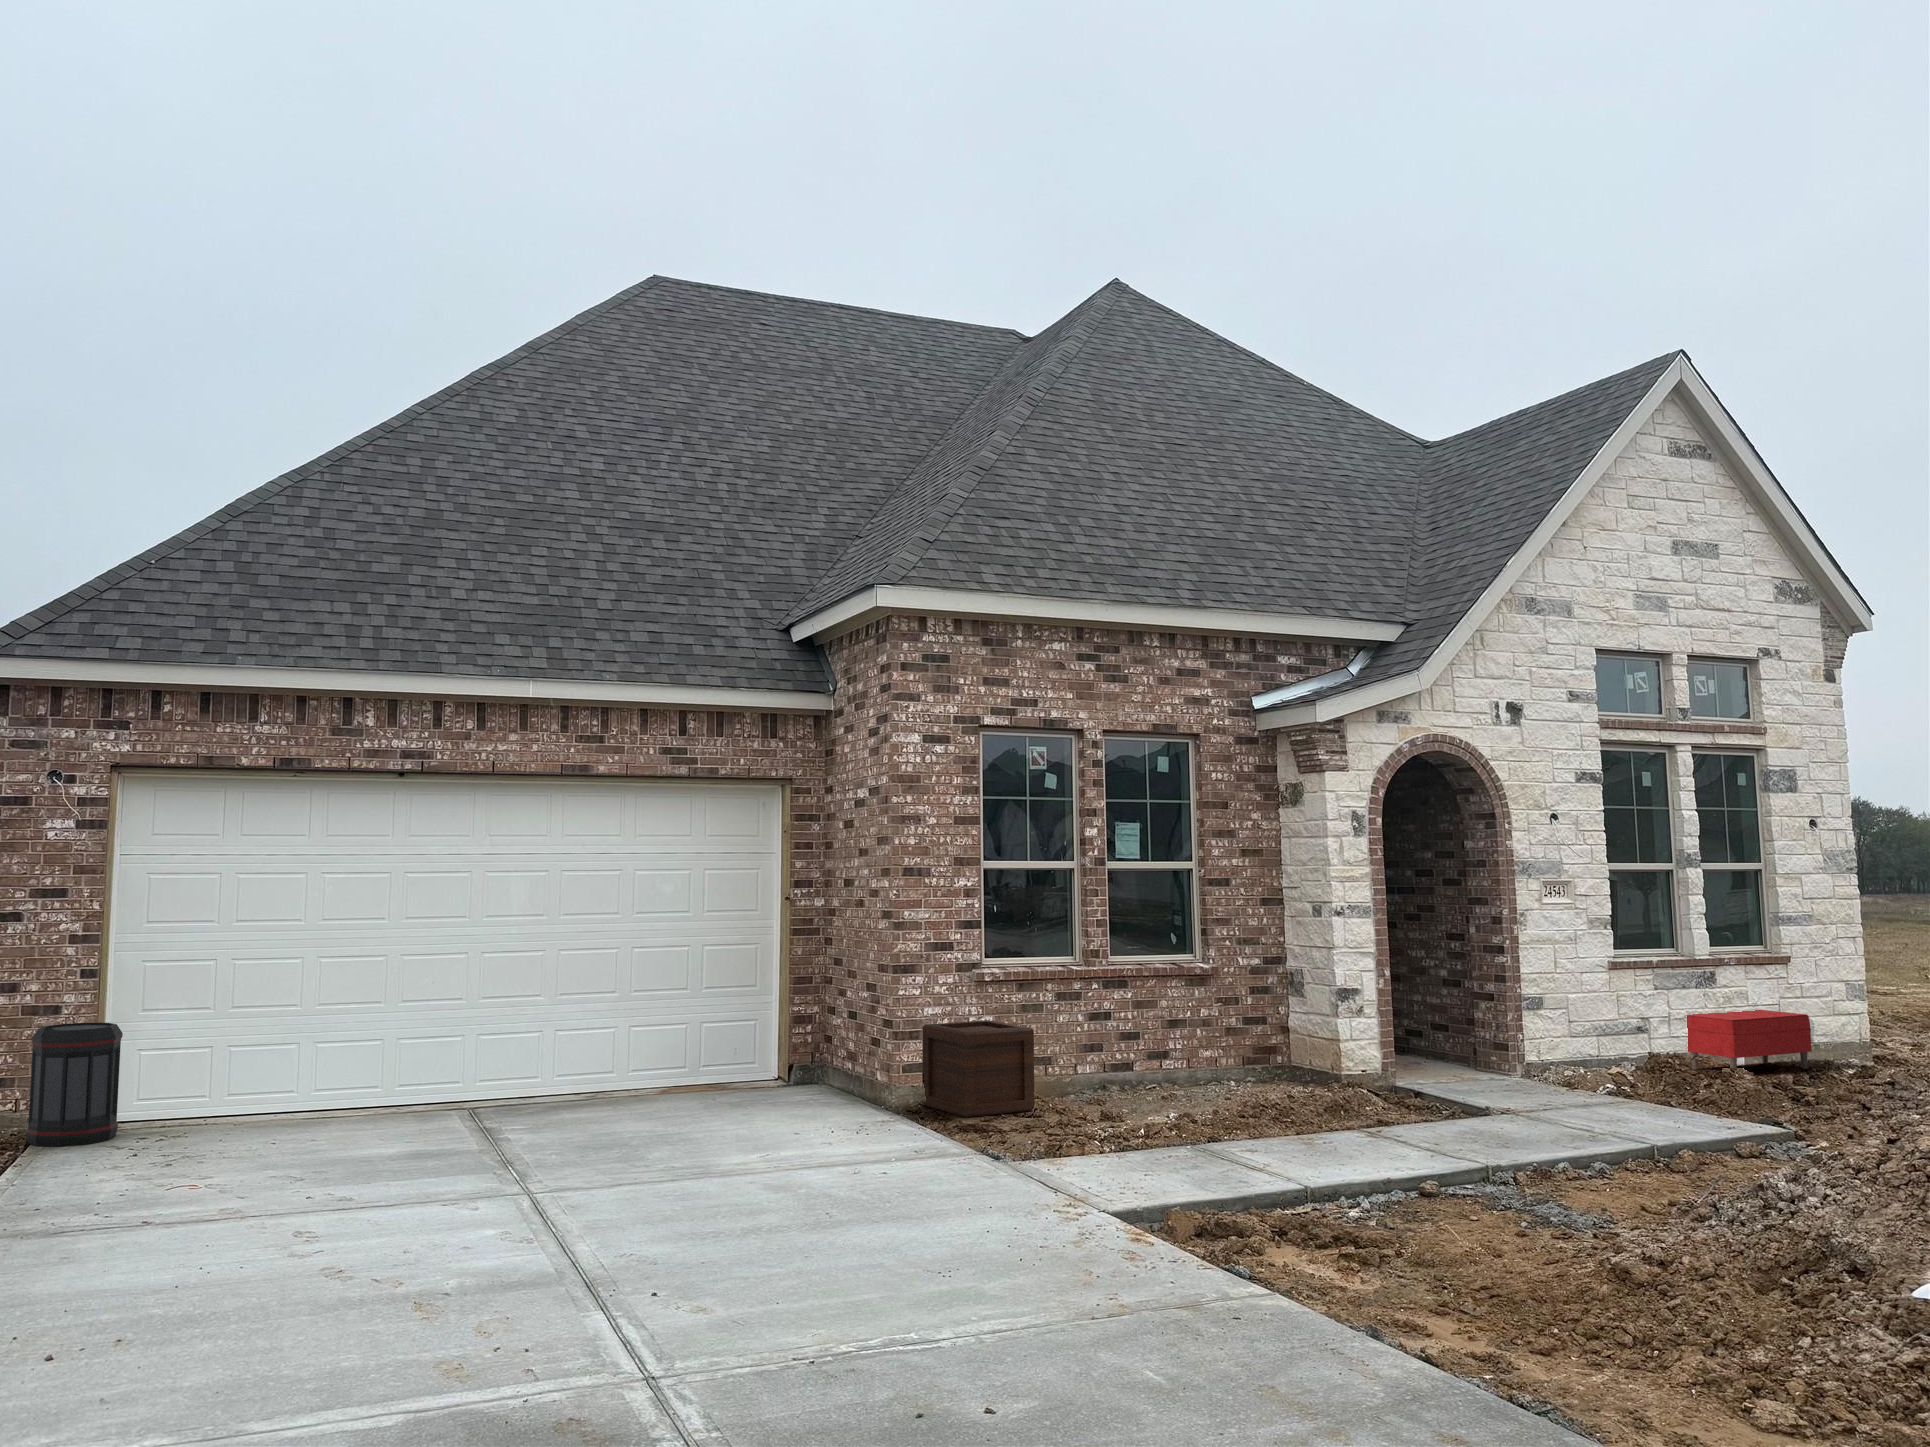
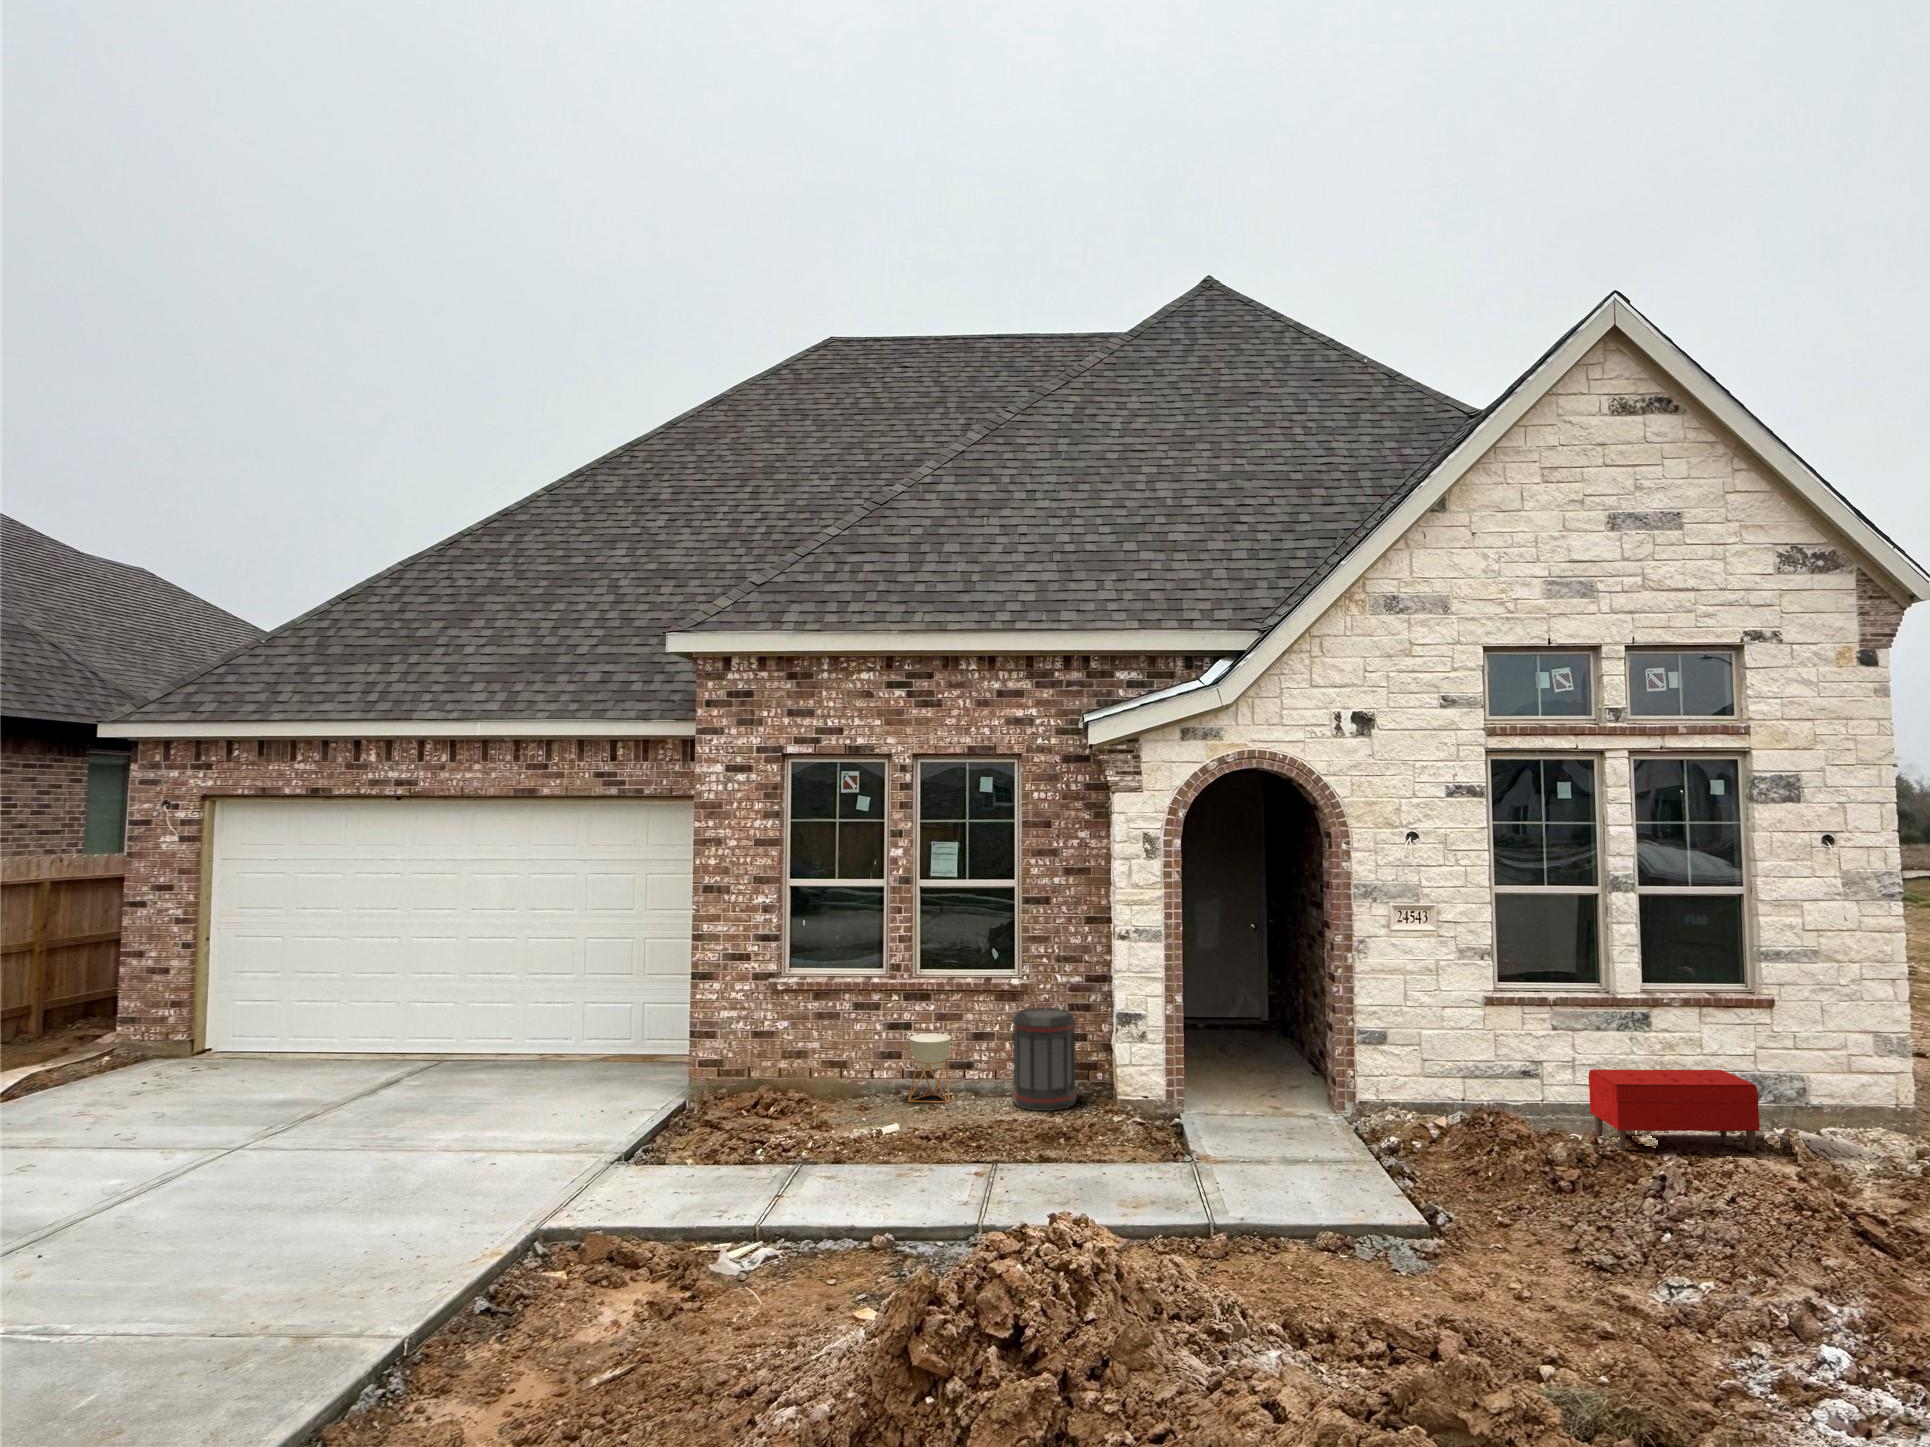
wooden crate: present [922,1020,1035,1118] -> none [695,1021,782,1112]
trash can: present [26,1022,123,1147] -> present [1012,1008,1077,1111]
planter: none [1123,1025,1172,1095] -> present [908,1034,951,1103]

